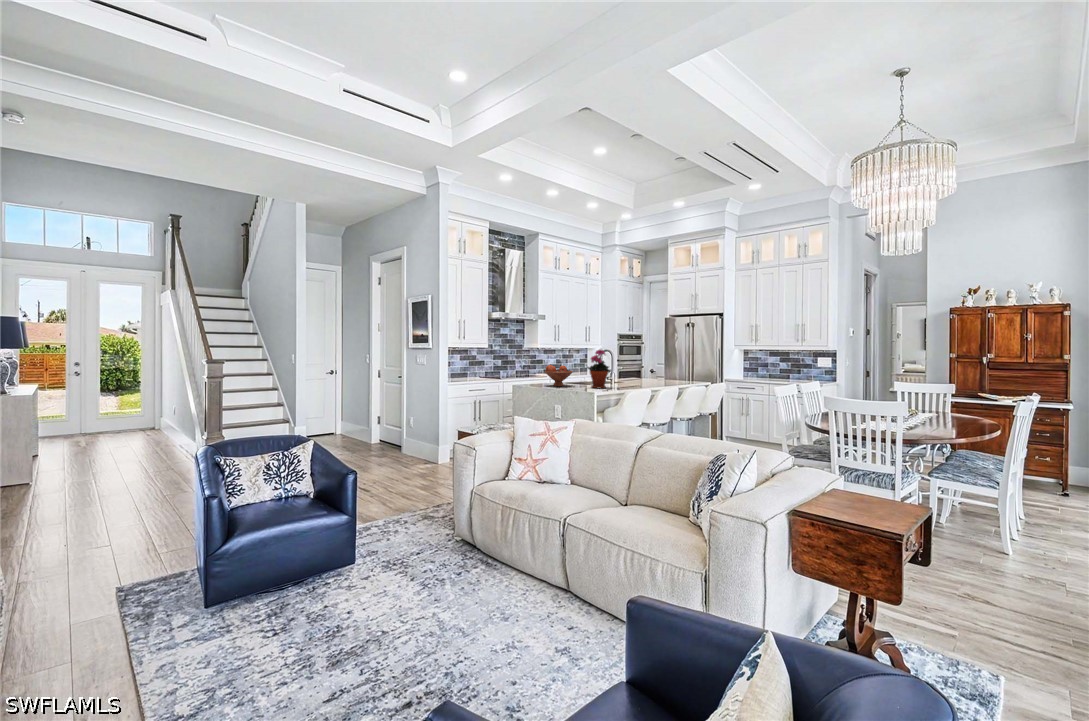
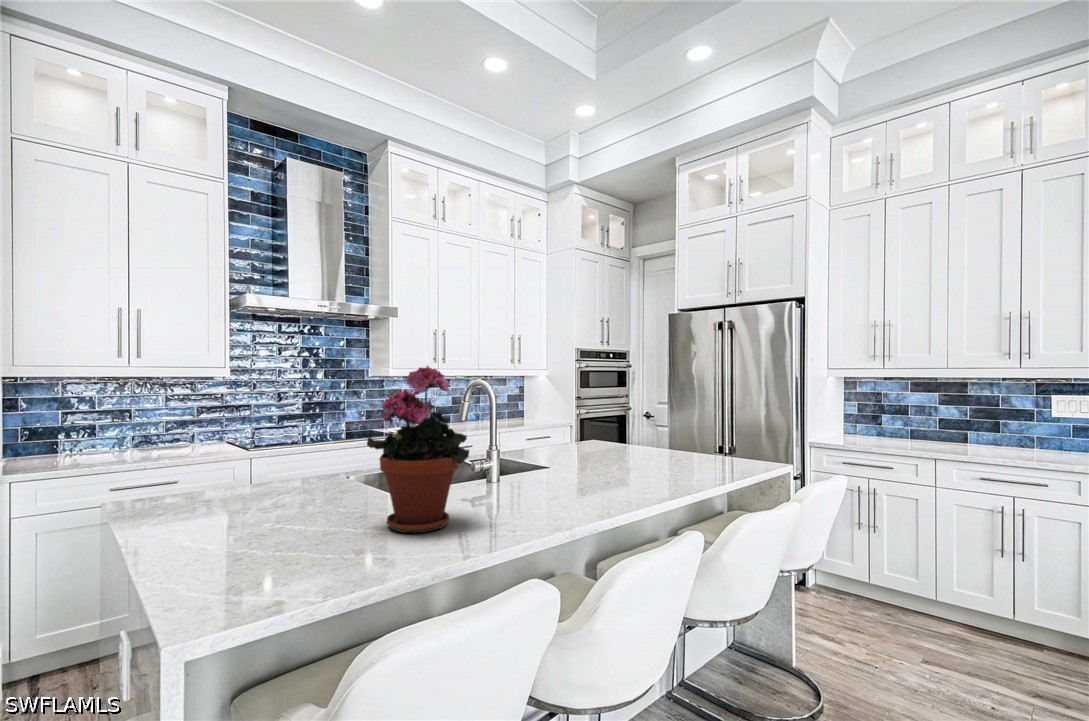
fruit bowl: present [545,365,573,386] -> none [223,427,342,513]

